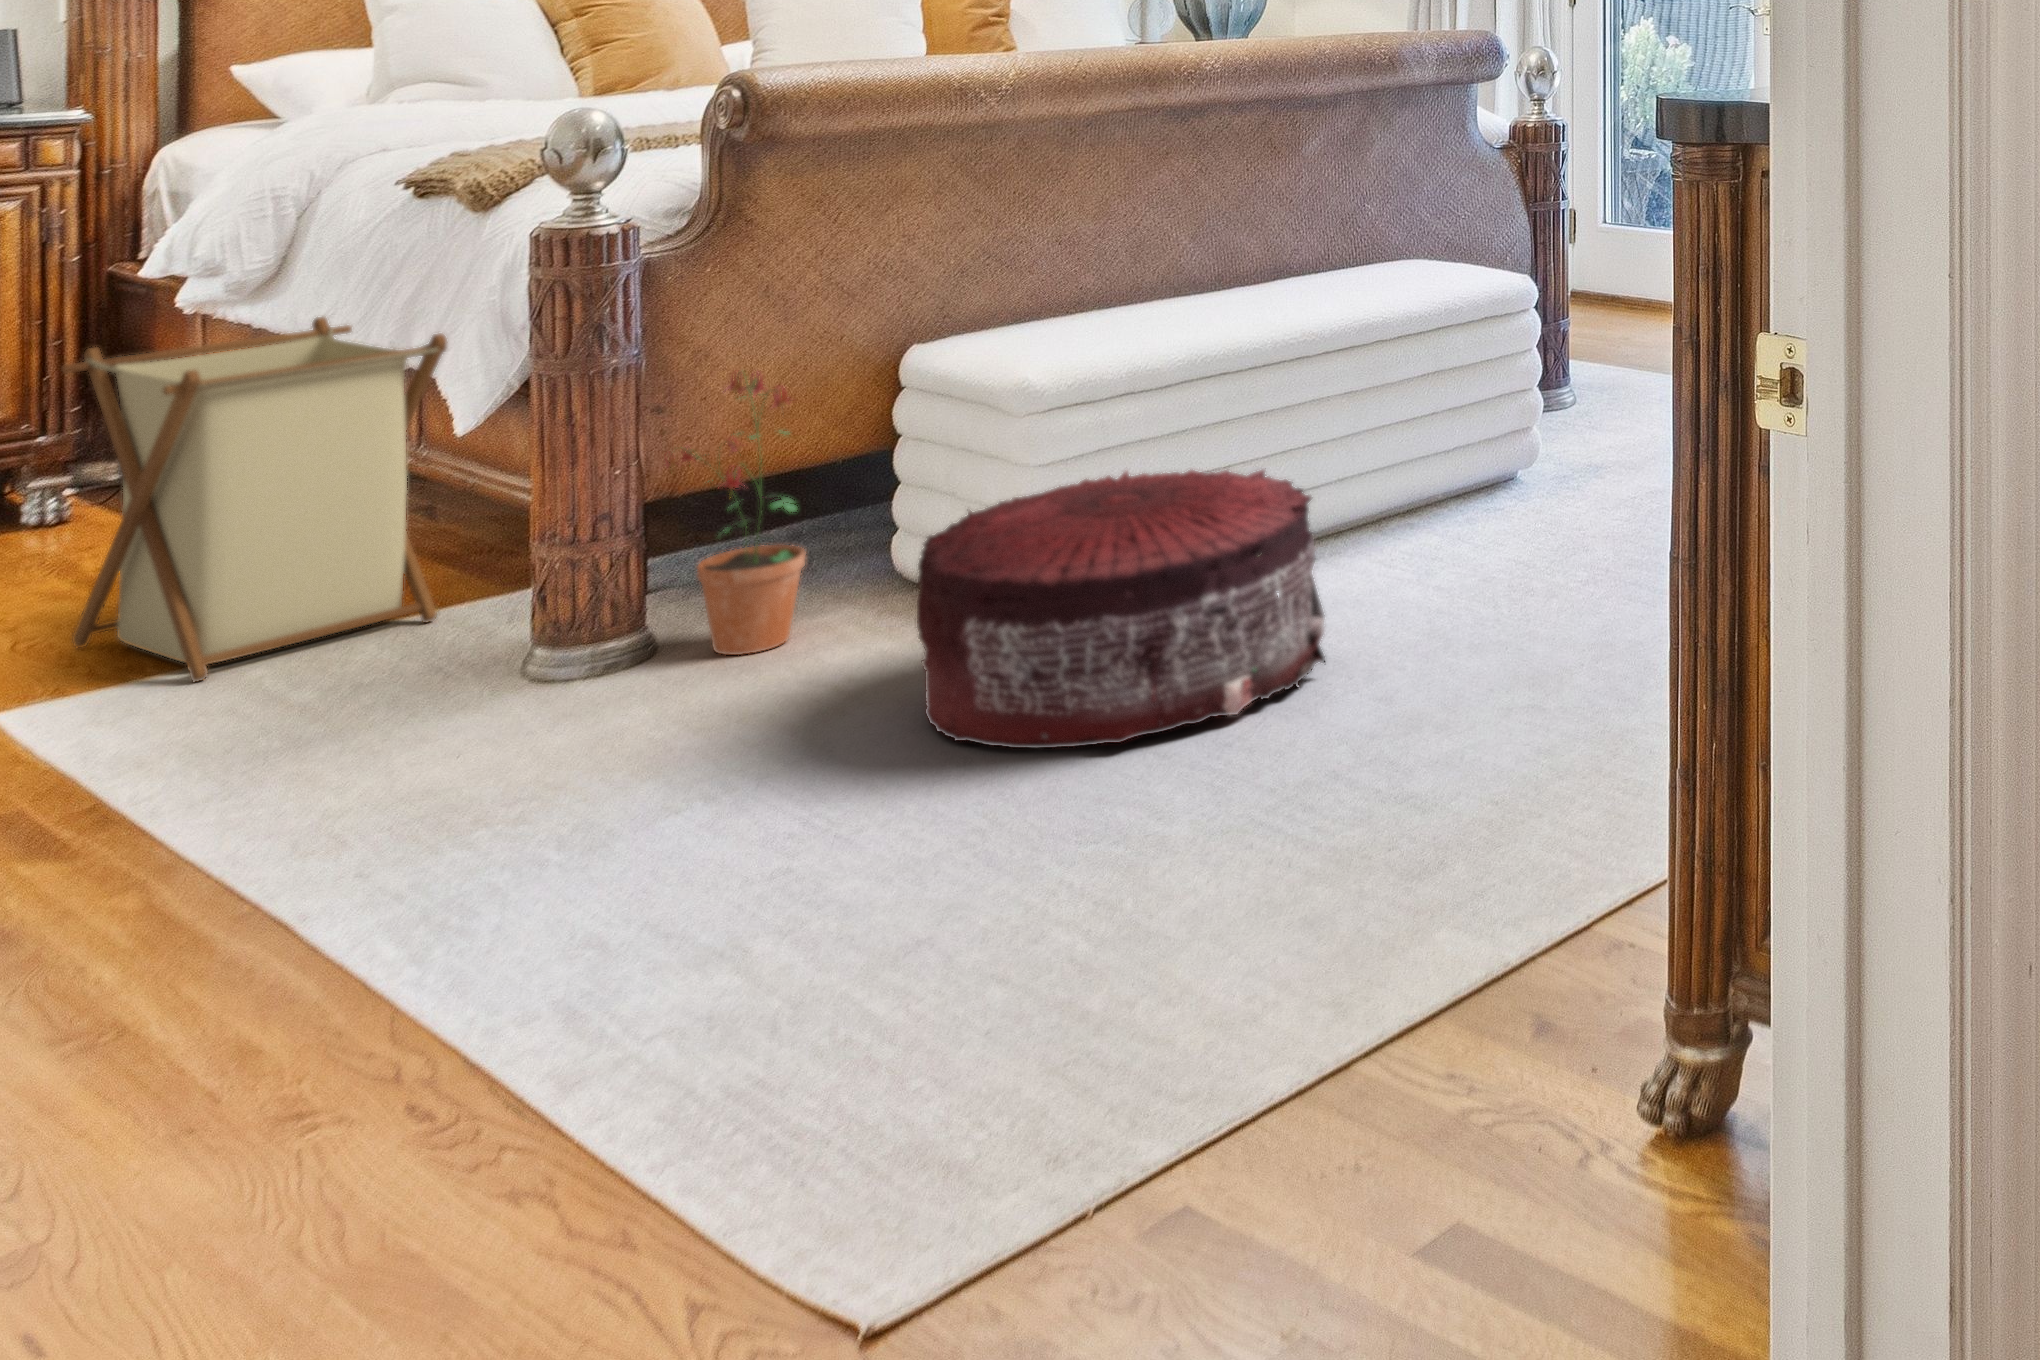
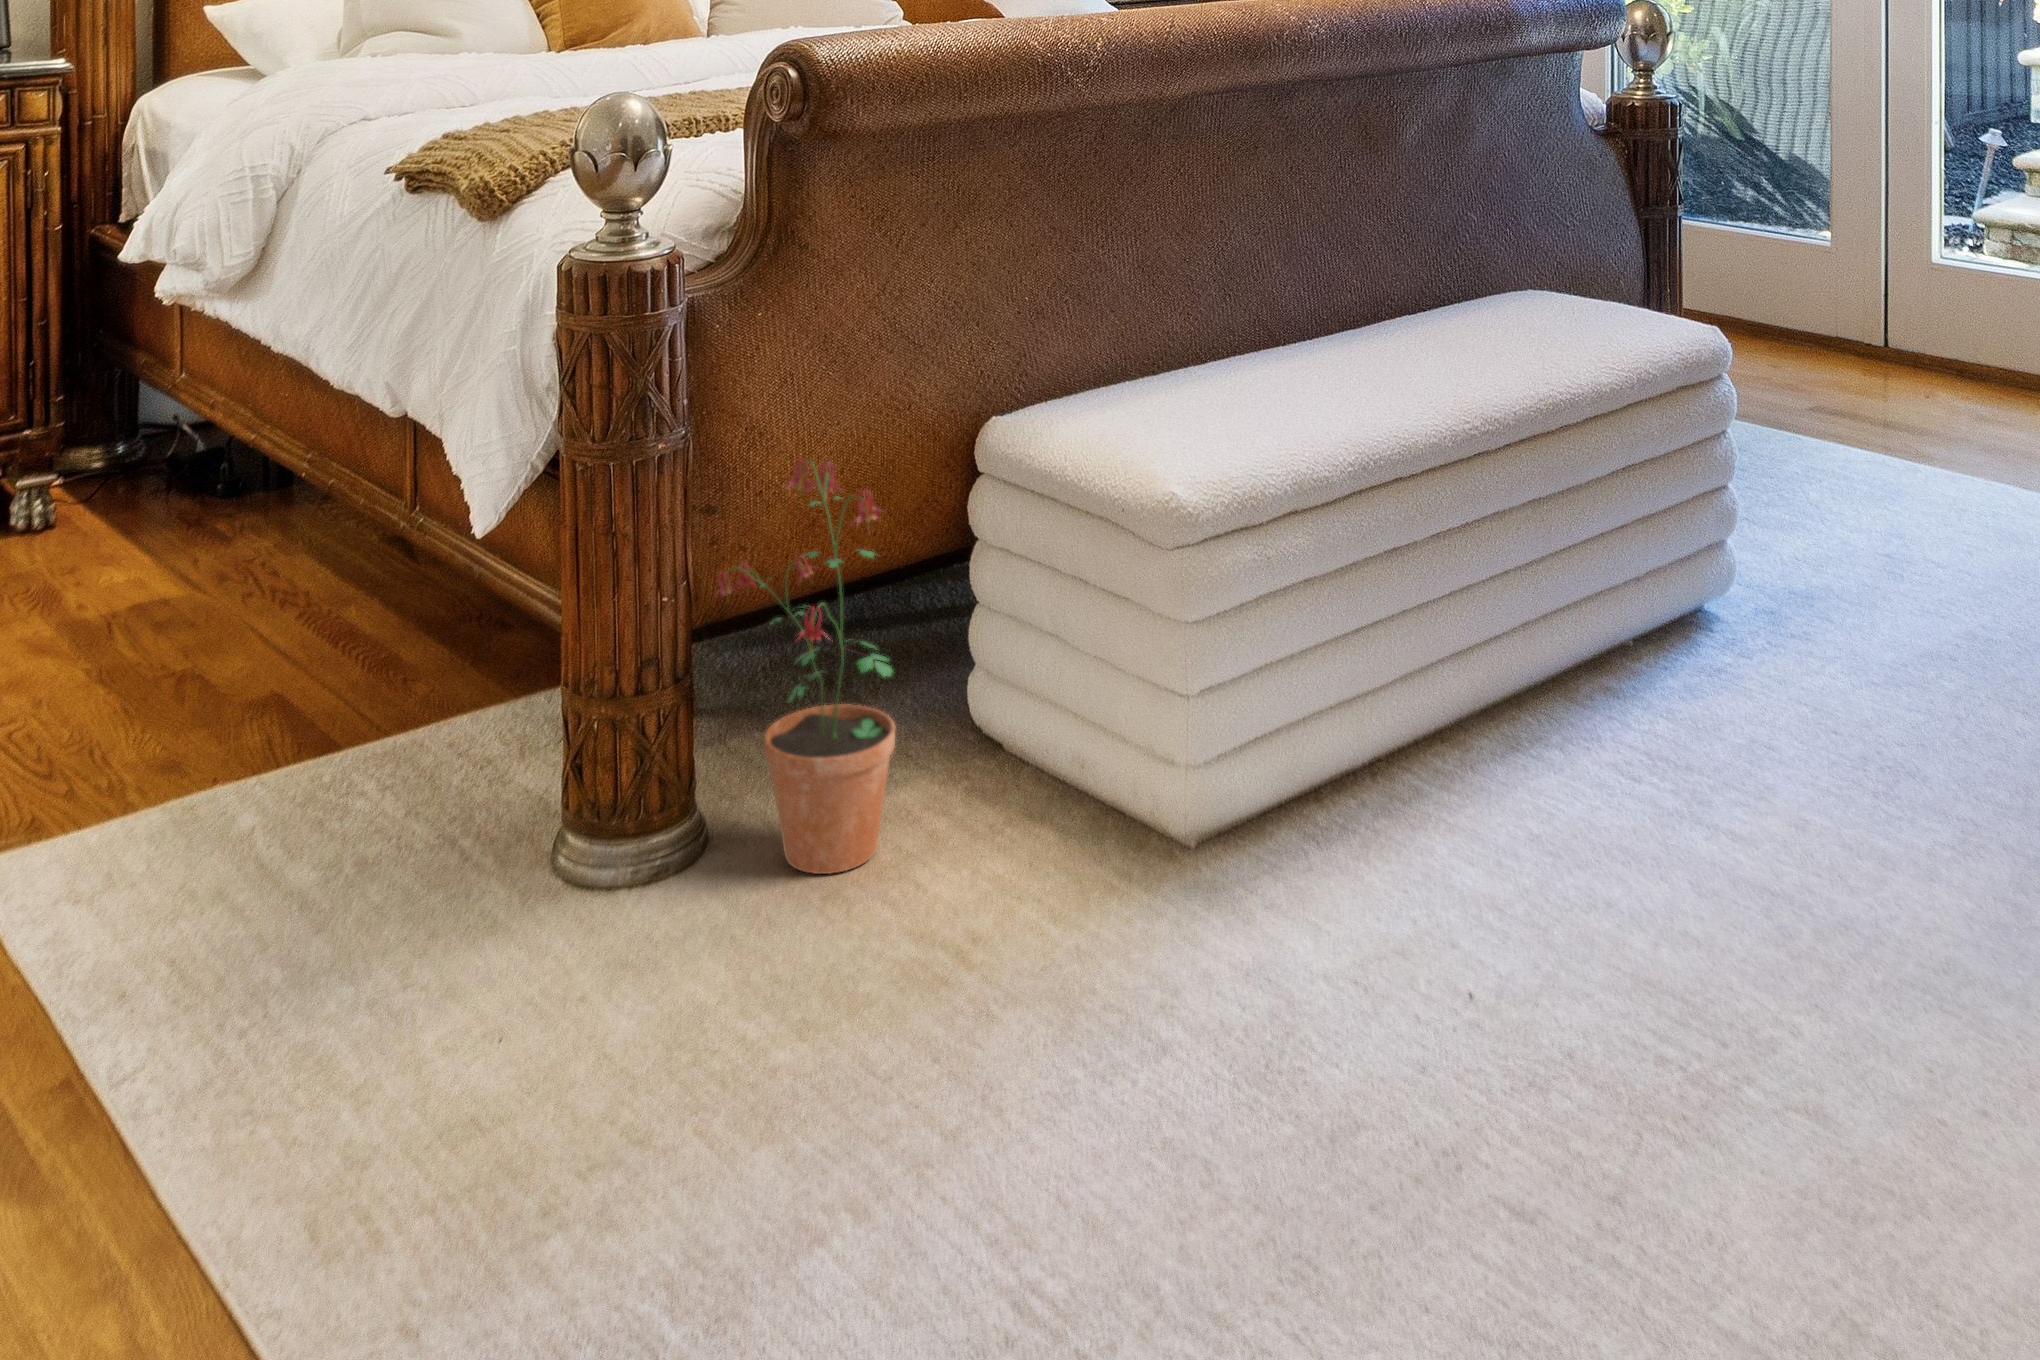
laundry basket: present [62,317,448,682] -> none [35,335,458,842]
pouf: present [917,470,1325,748] -> none [1101,650,1714,1208]

